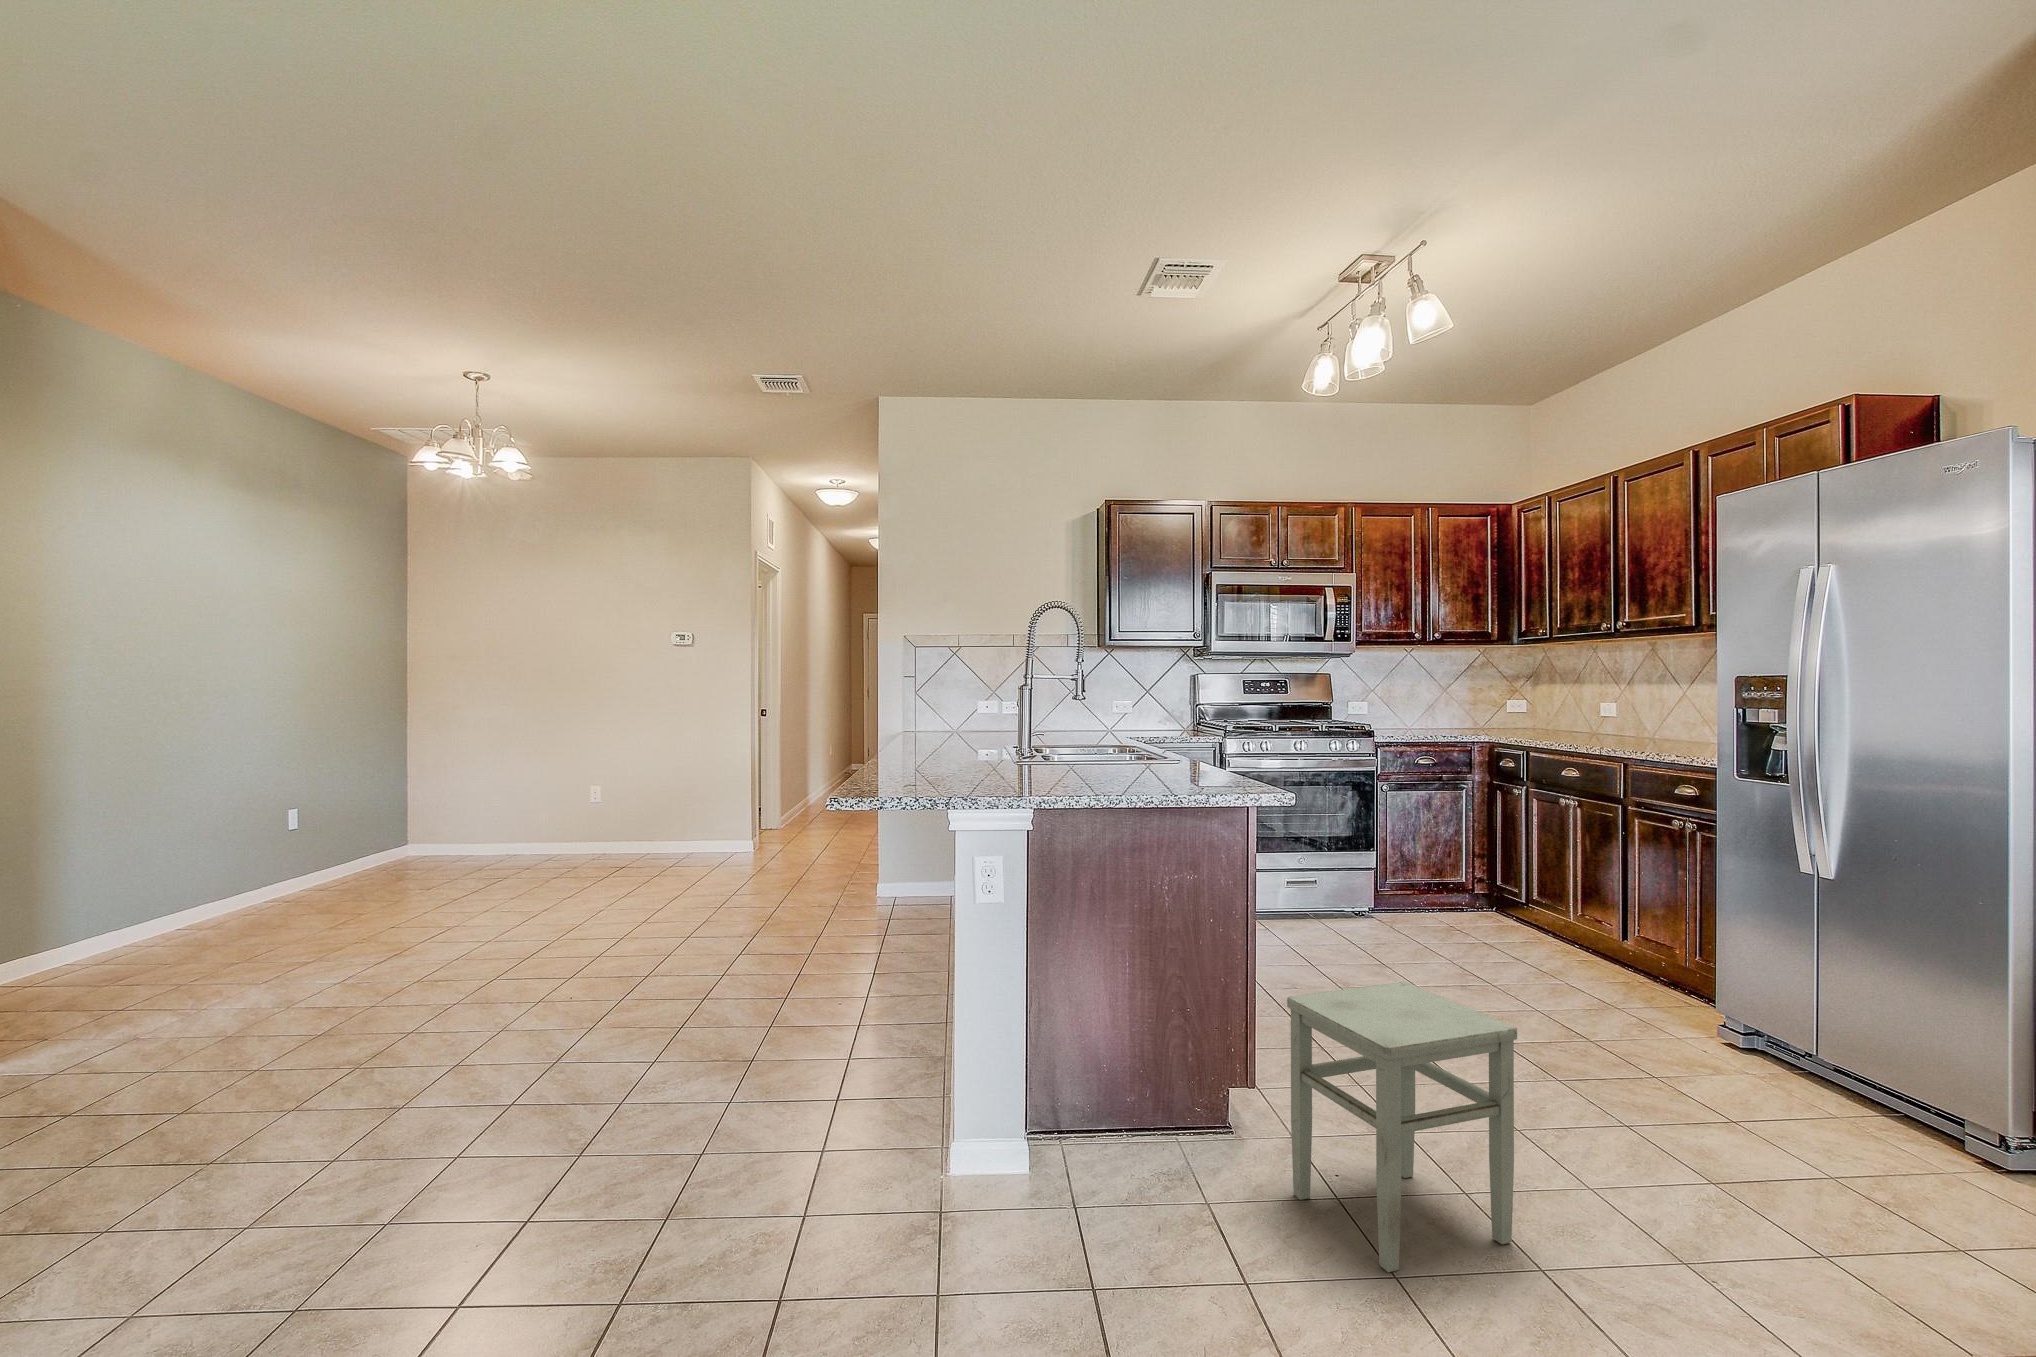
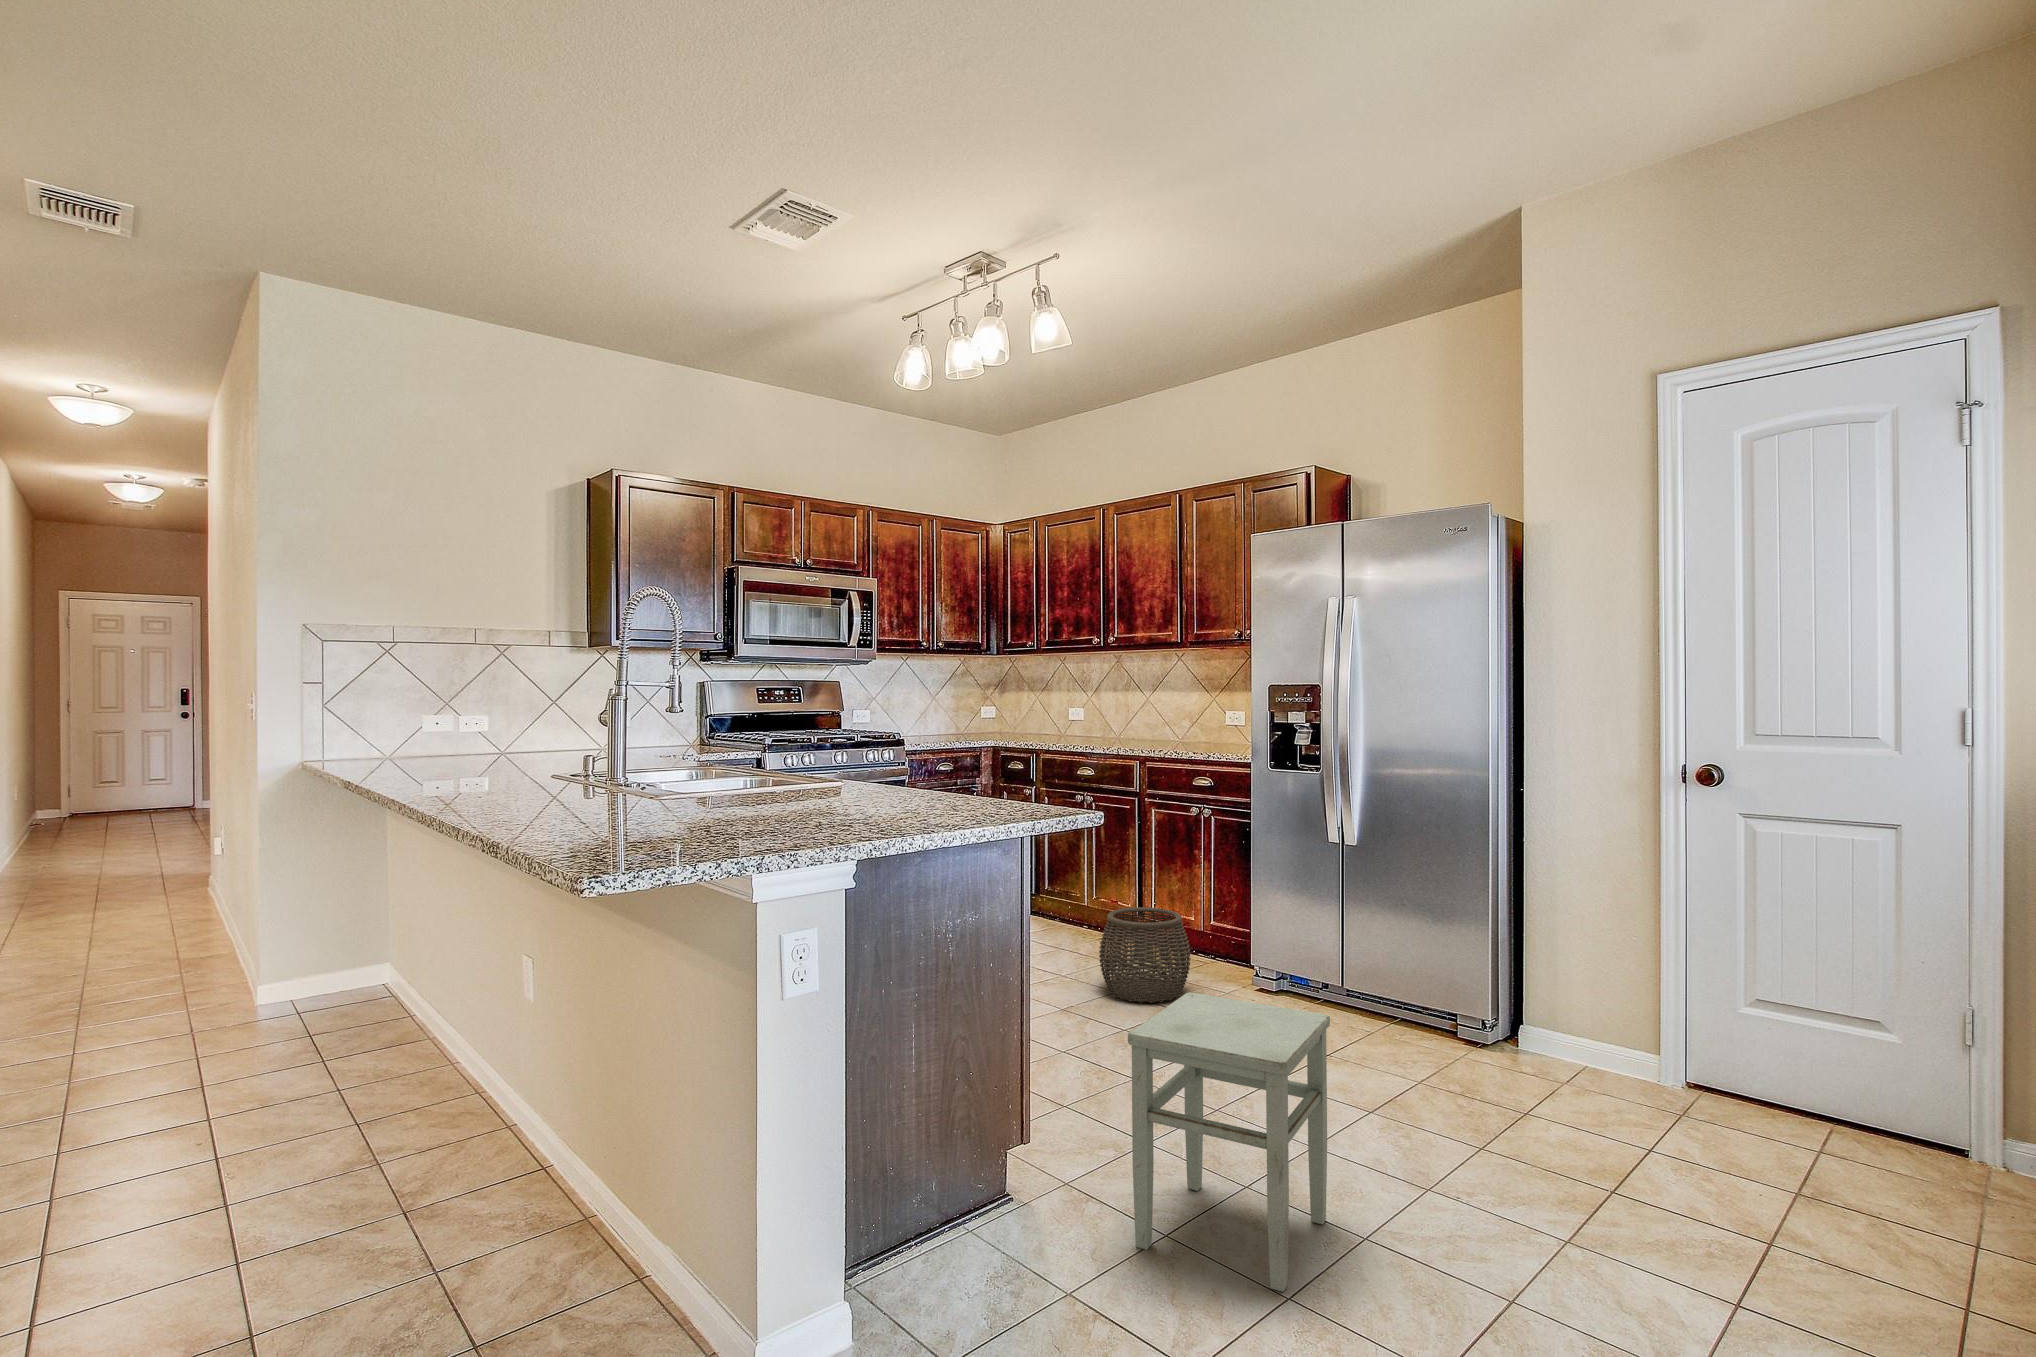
woven basket: none [1512,919,1627,1026] -> present [1099,907,1191,1003]

